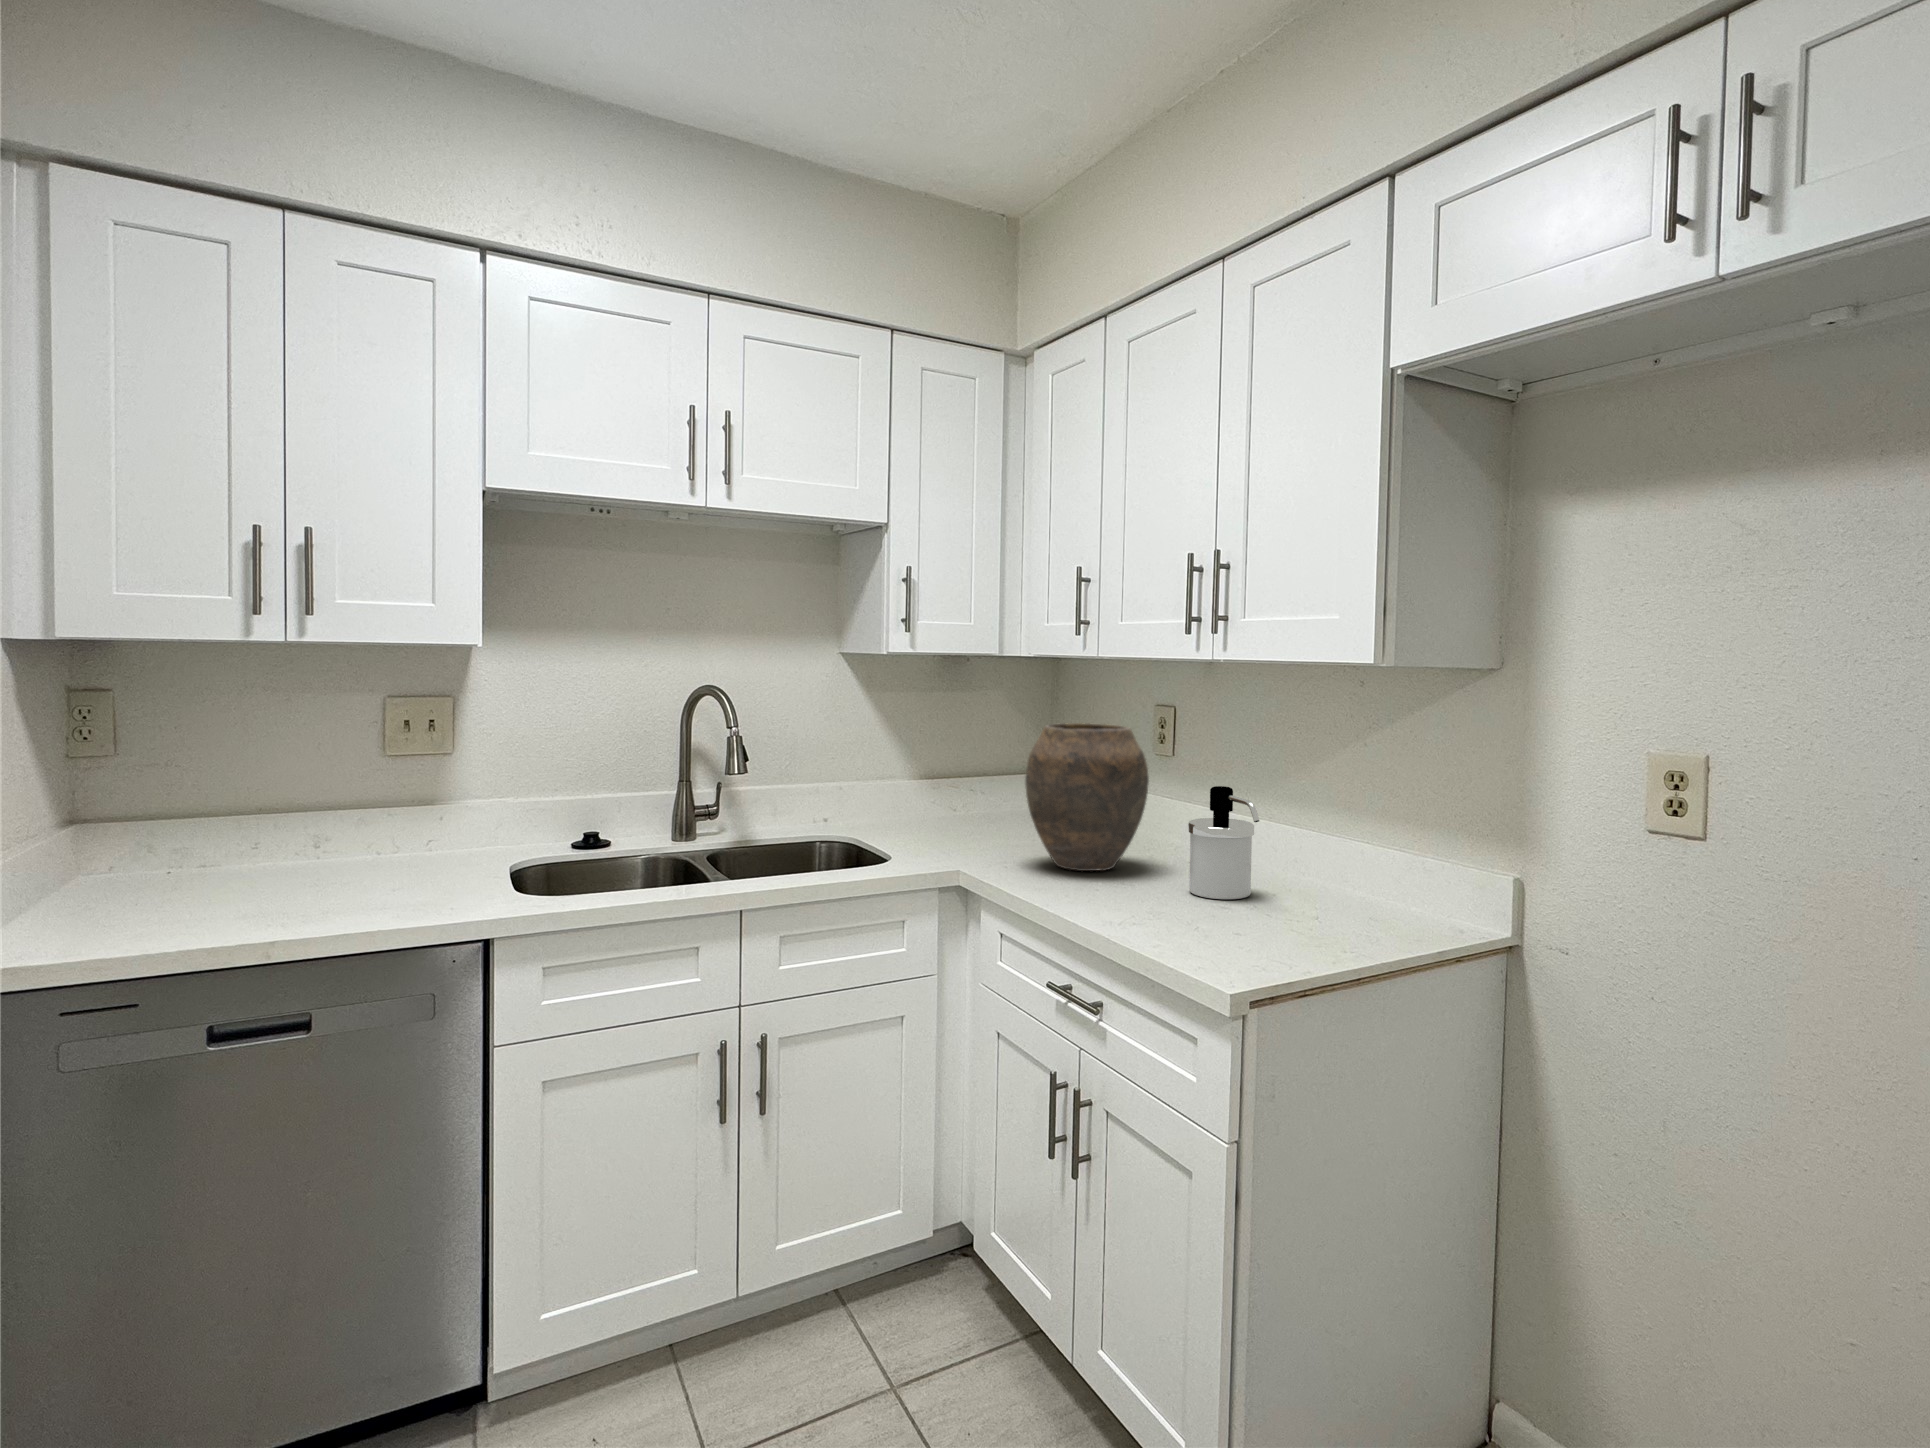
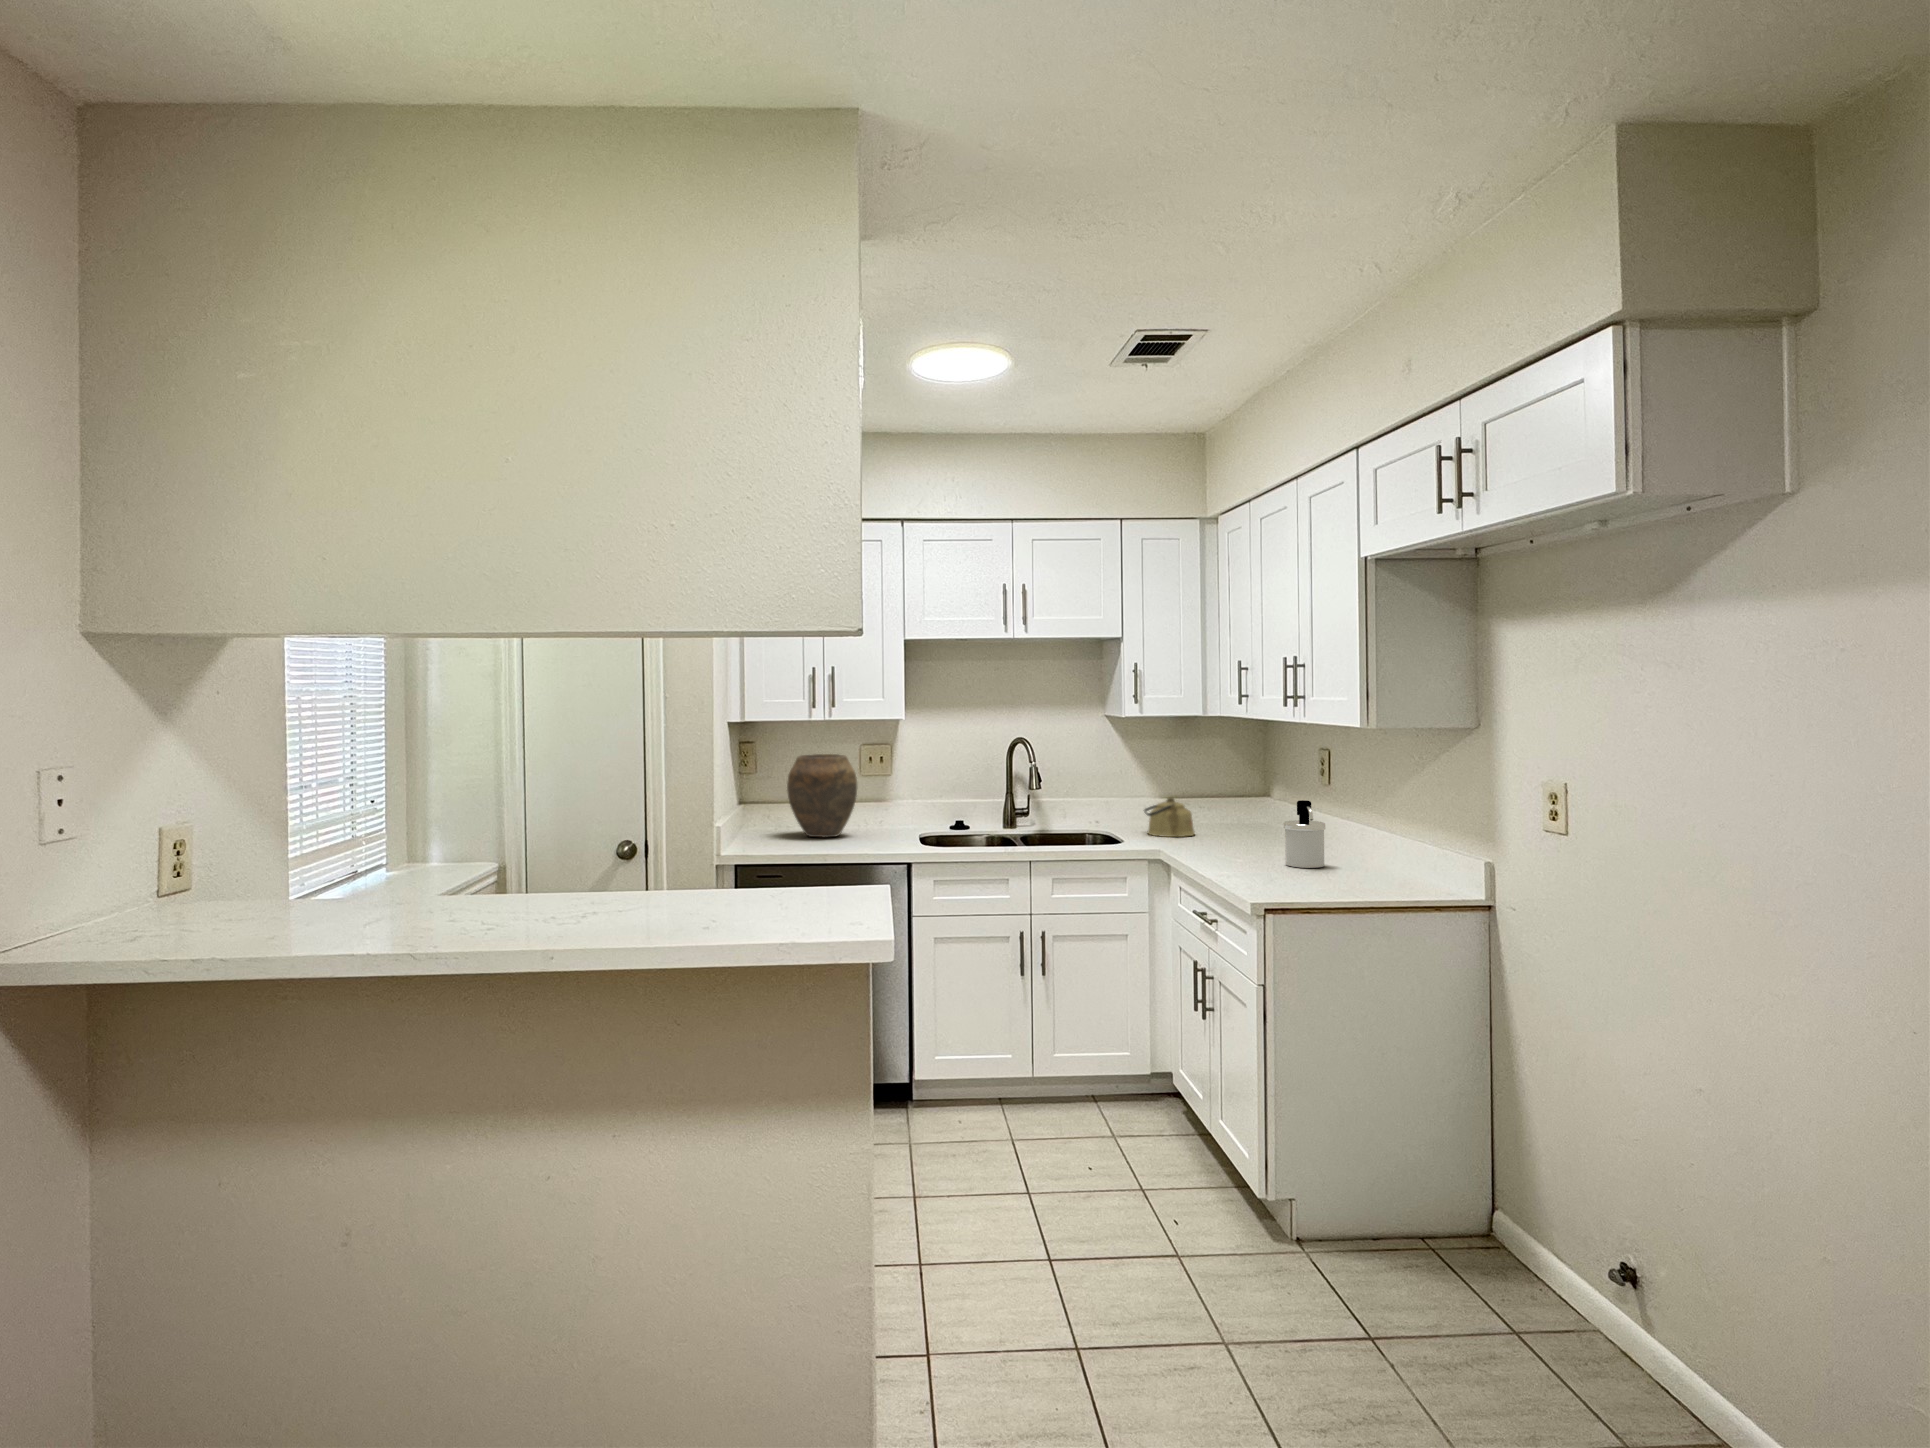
vase: present [1025,723,1149,871] -> present [787,754,857,837]
kettle: none [899,778,978,840] -> present [1144,797,1195,837]

